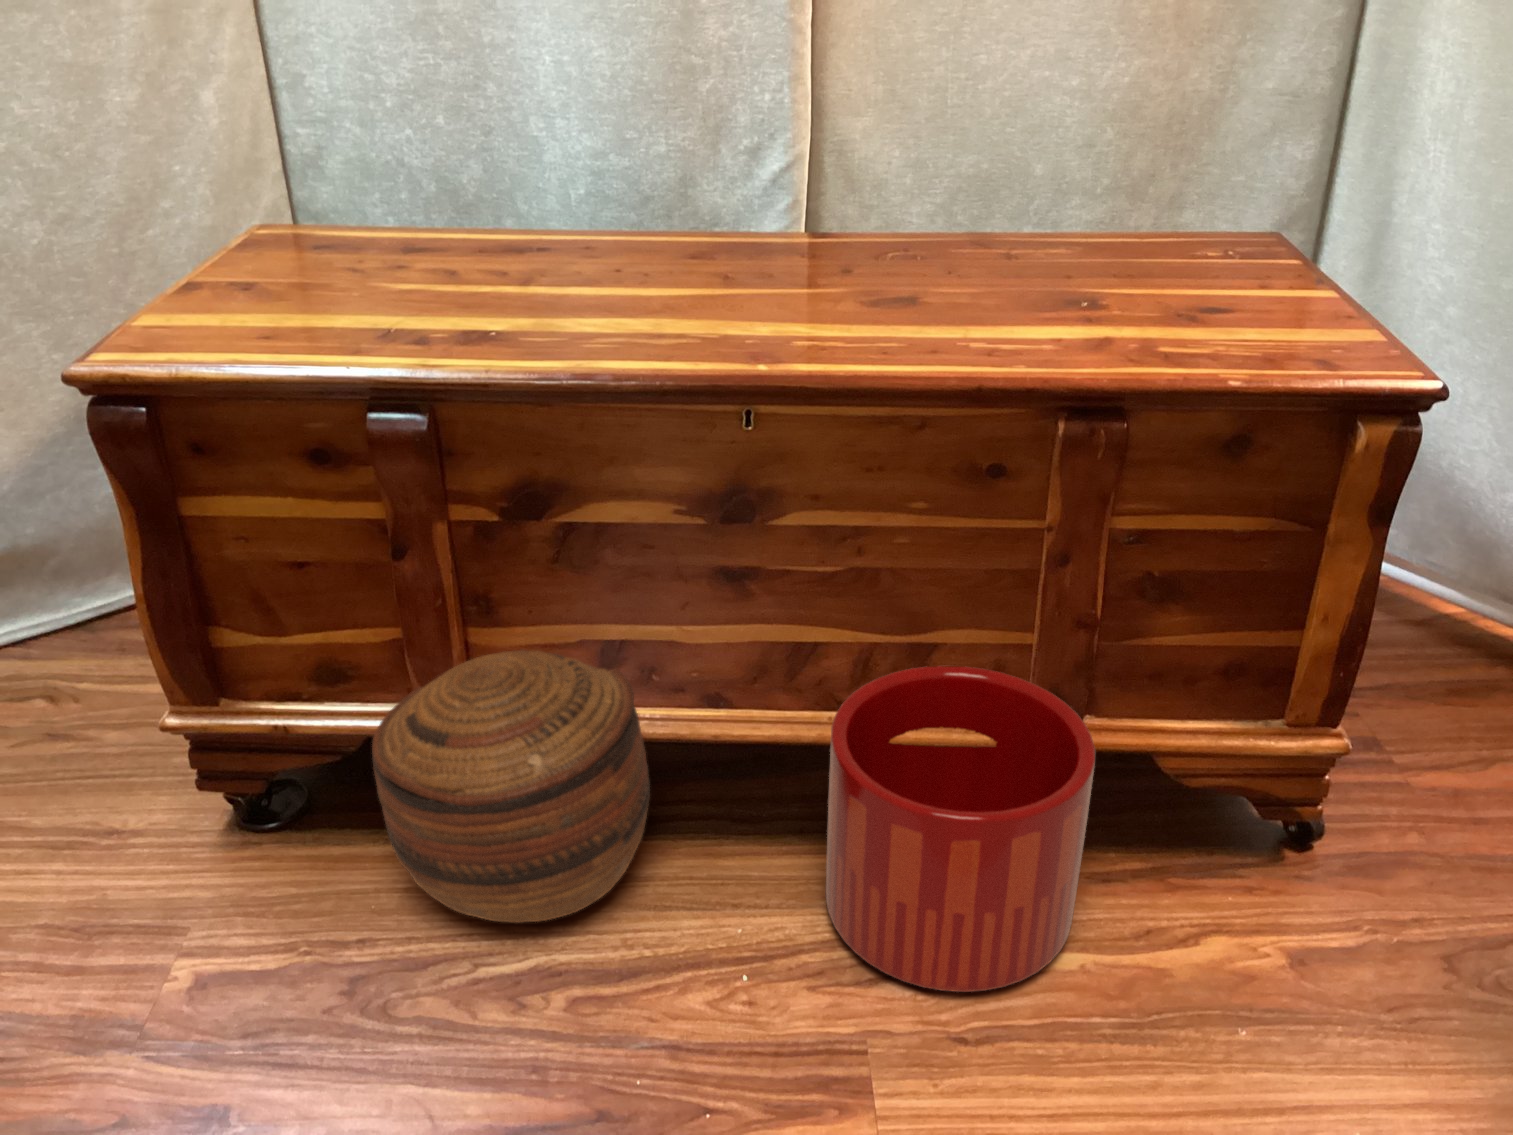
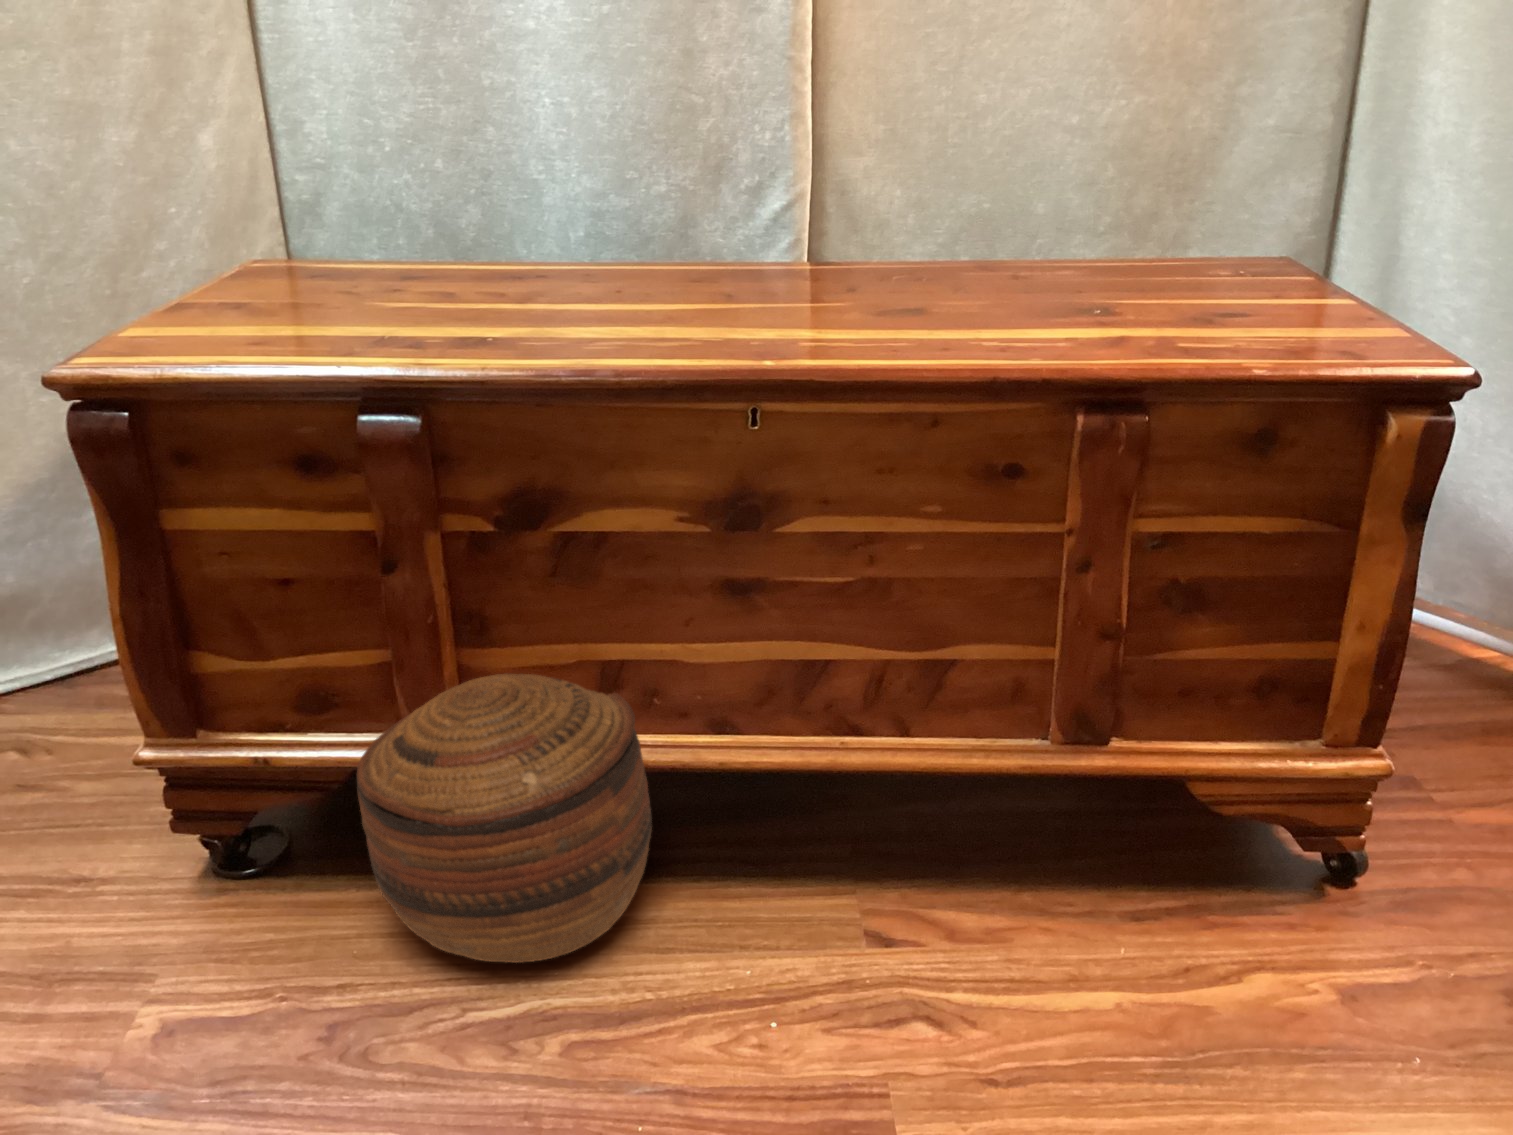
planter: present [826,666,1095,992] -> none [841,686,1126,1030]

